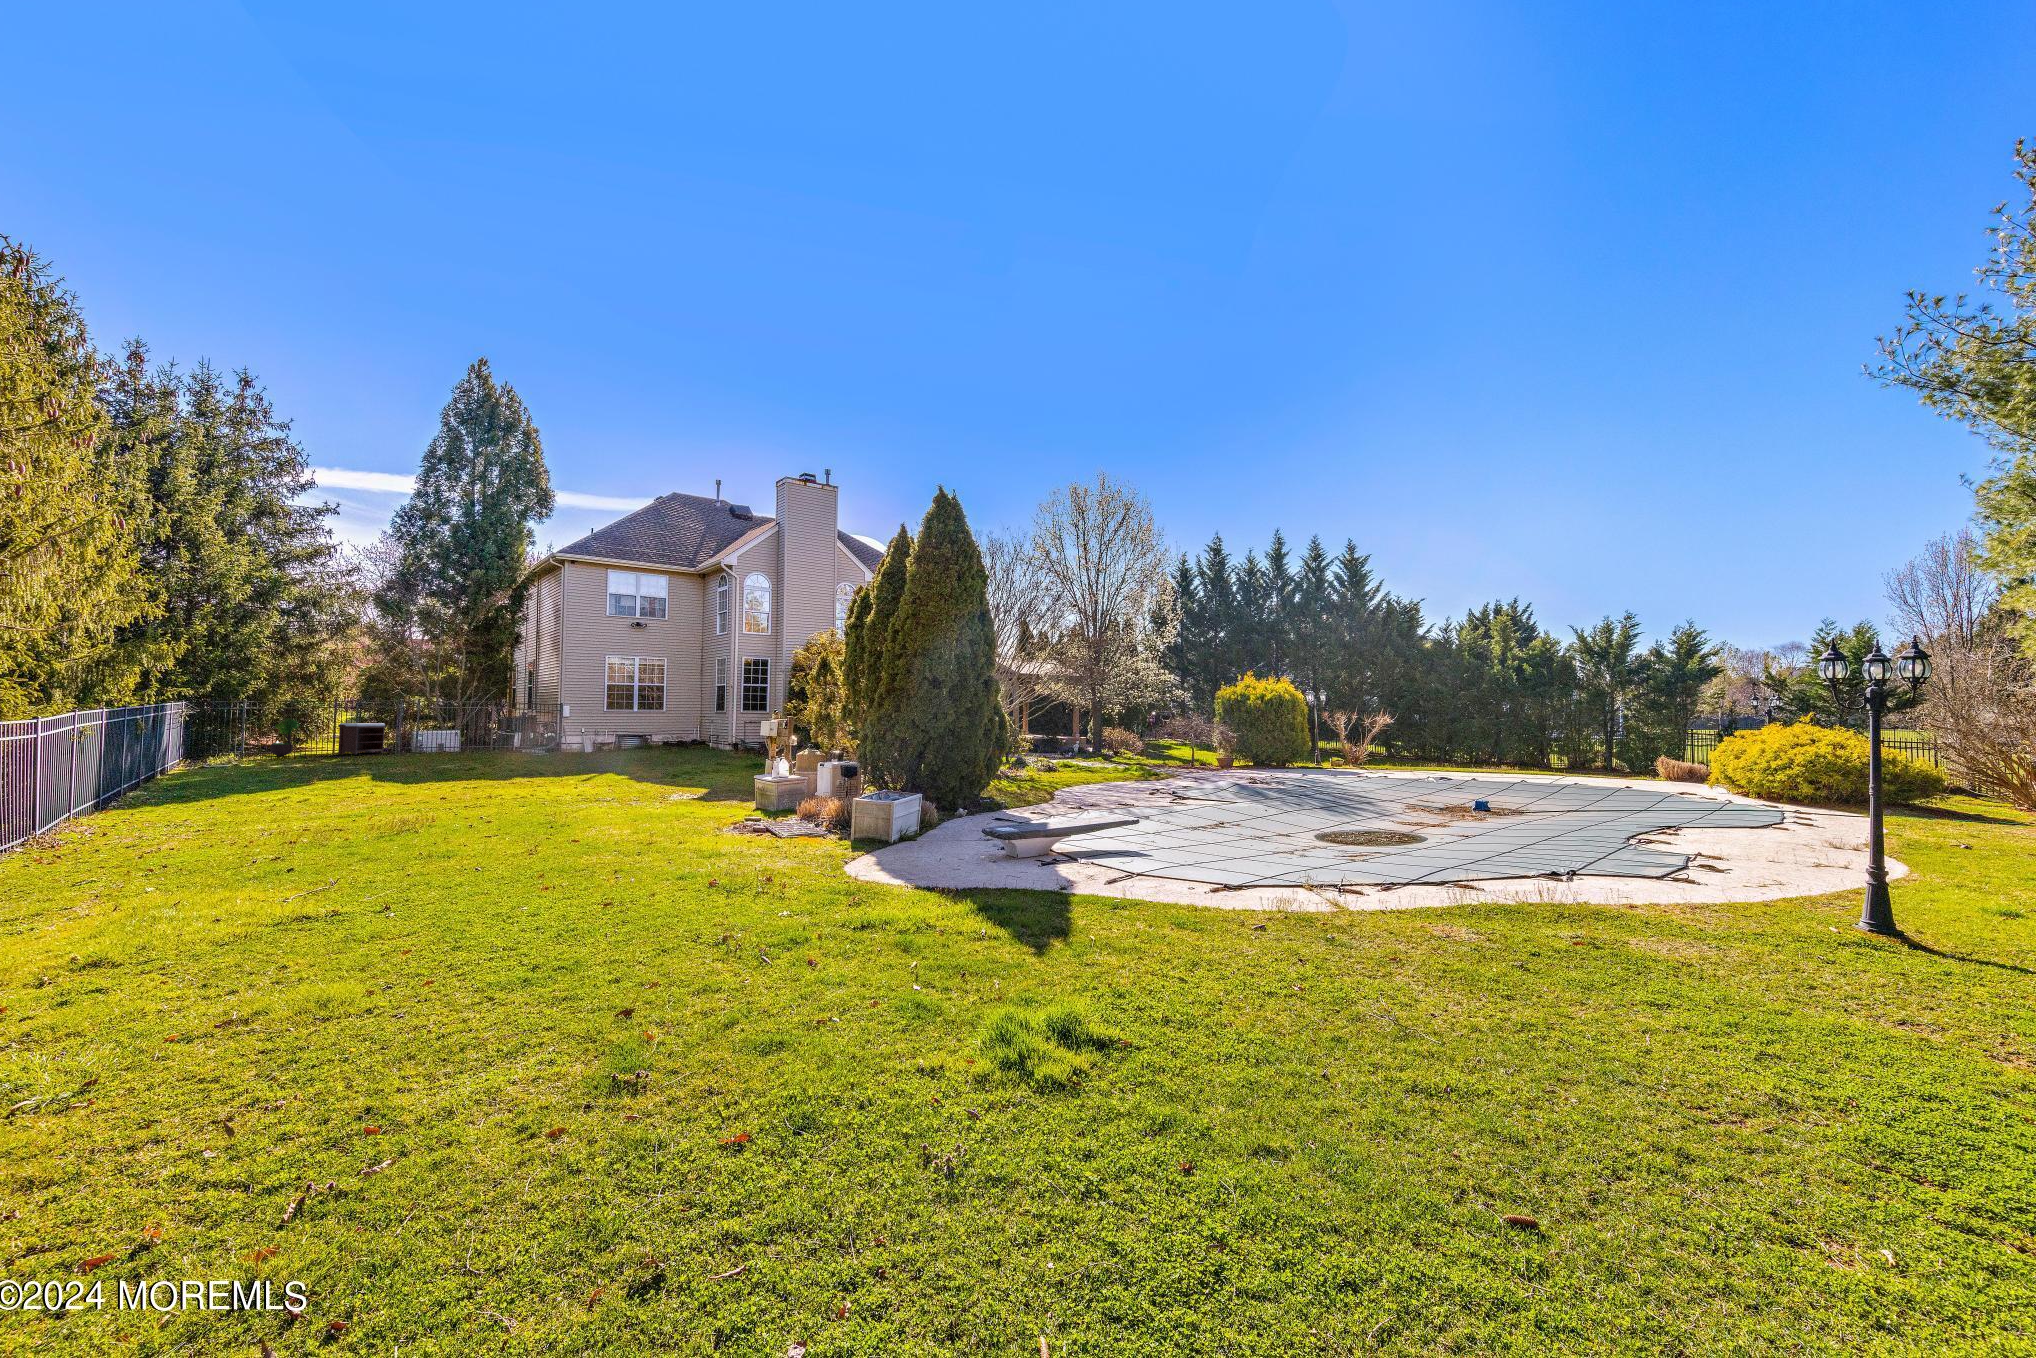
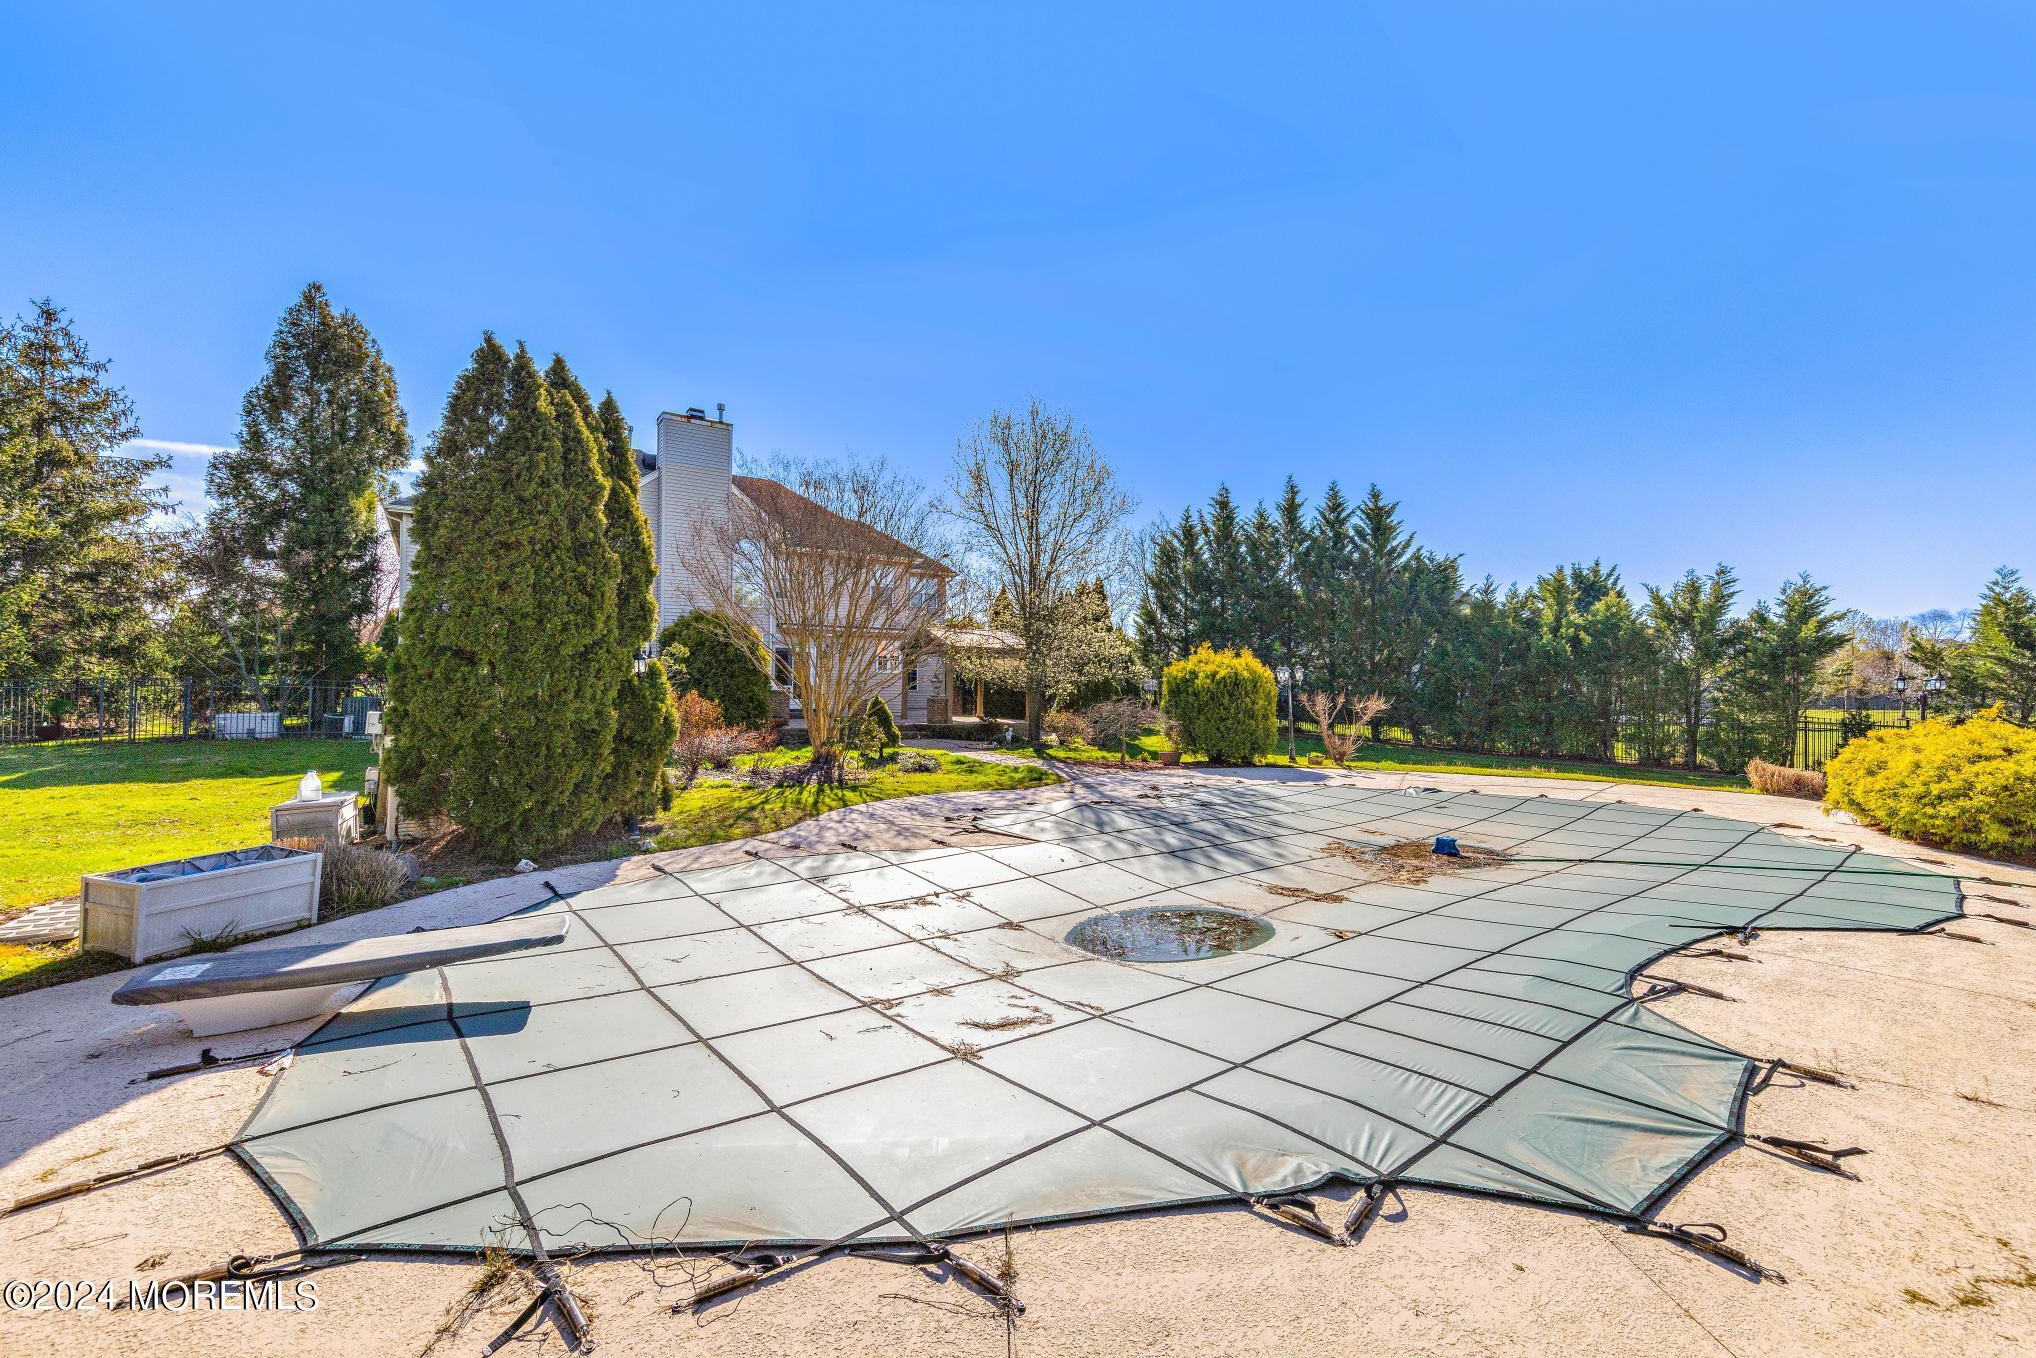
bench: present [338,723,386,754] -> none [131,701,205,737]

